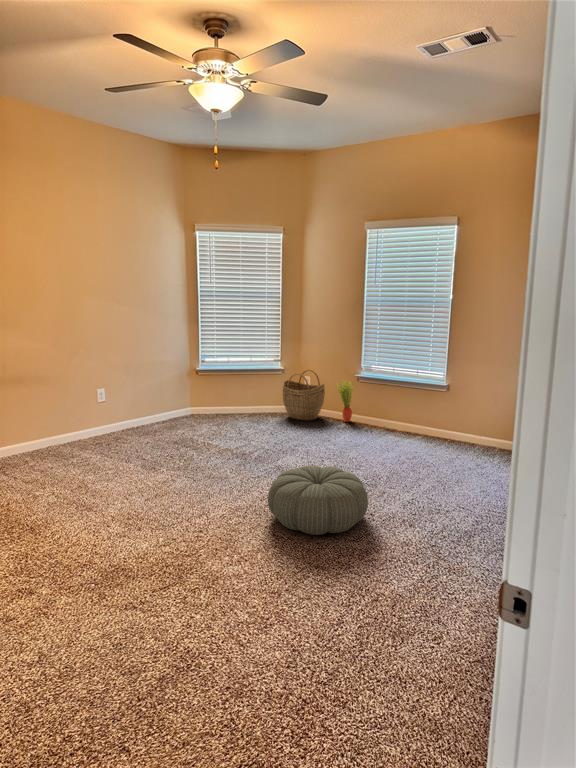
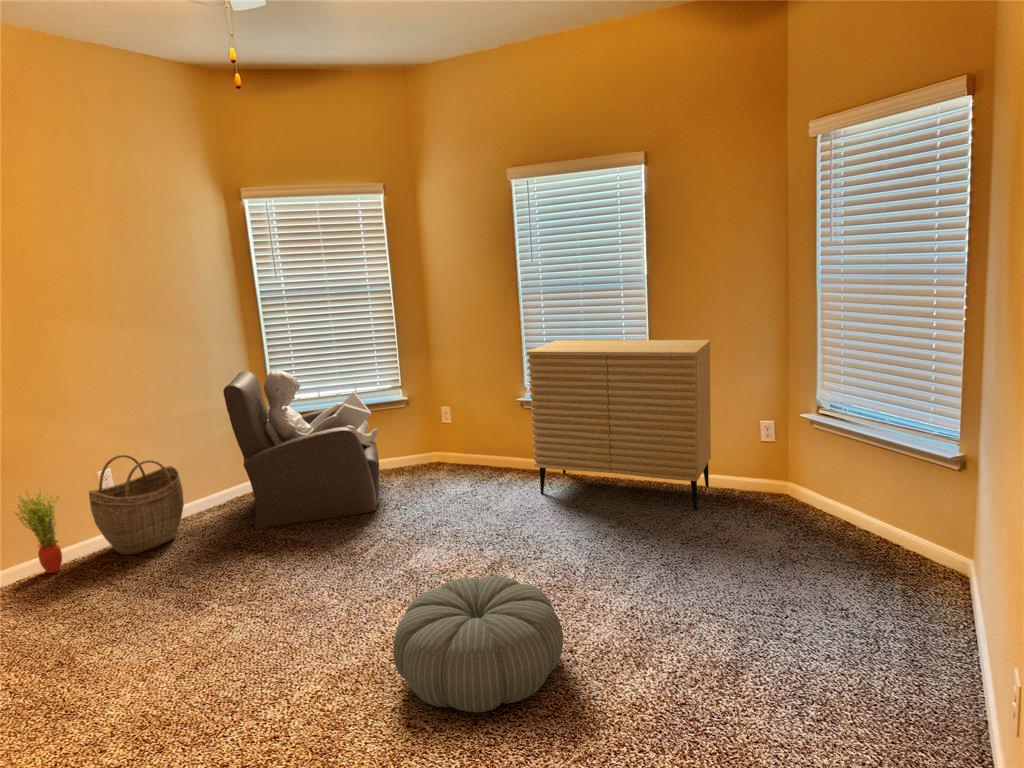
dresser: none [363,338,490,456] -> present [527,340,711,511]
armchair: none [175,339,264,435] -> present [223,371,379,529]
woven basket: present [283,370,325,421] -> present [89,455,184,555]
potted plant: present [338,379,354,422] -> present [15,490,62,573]

